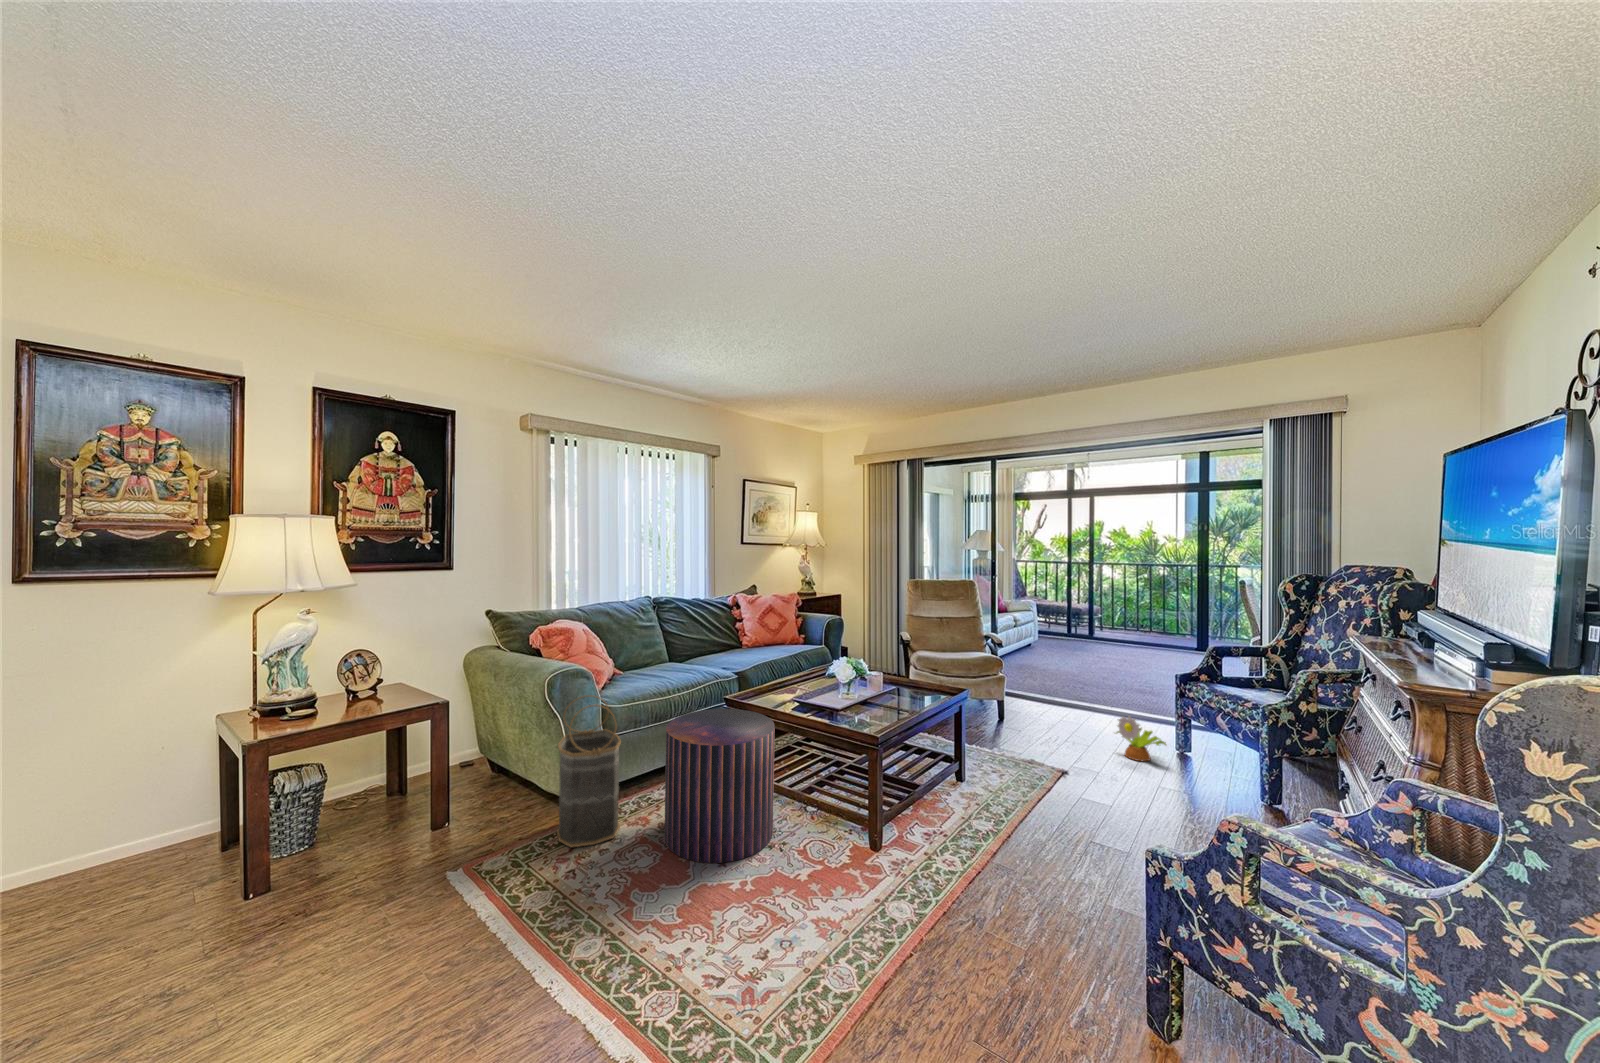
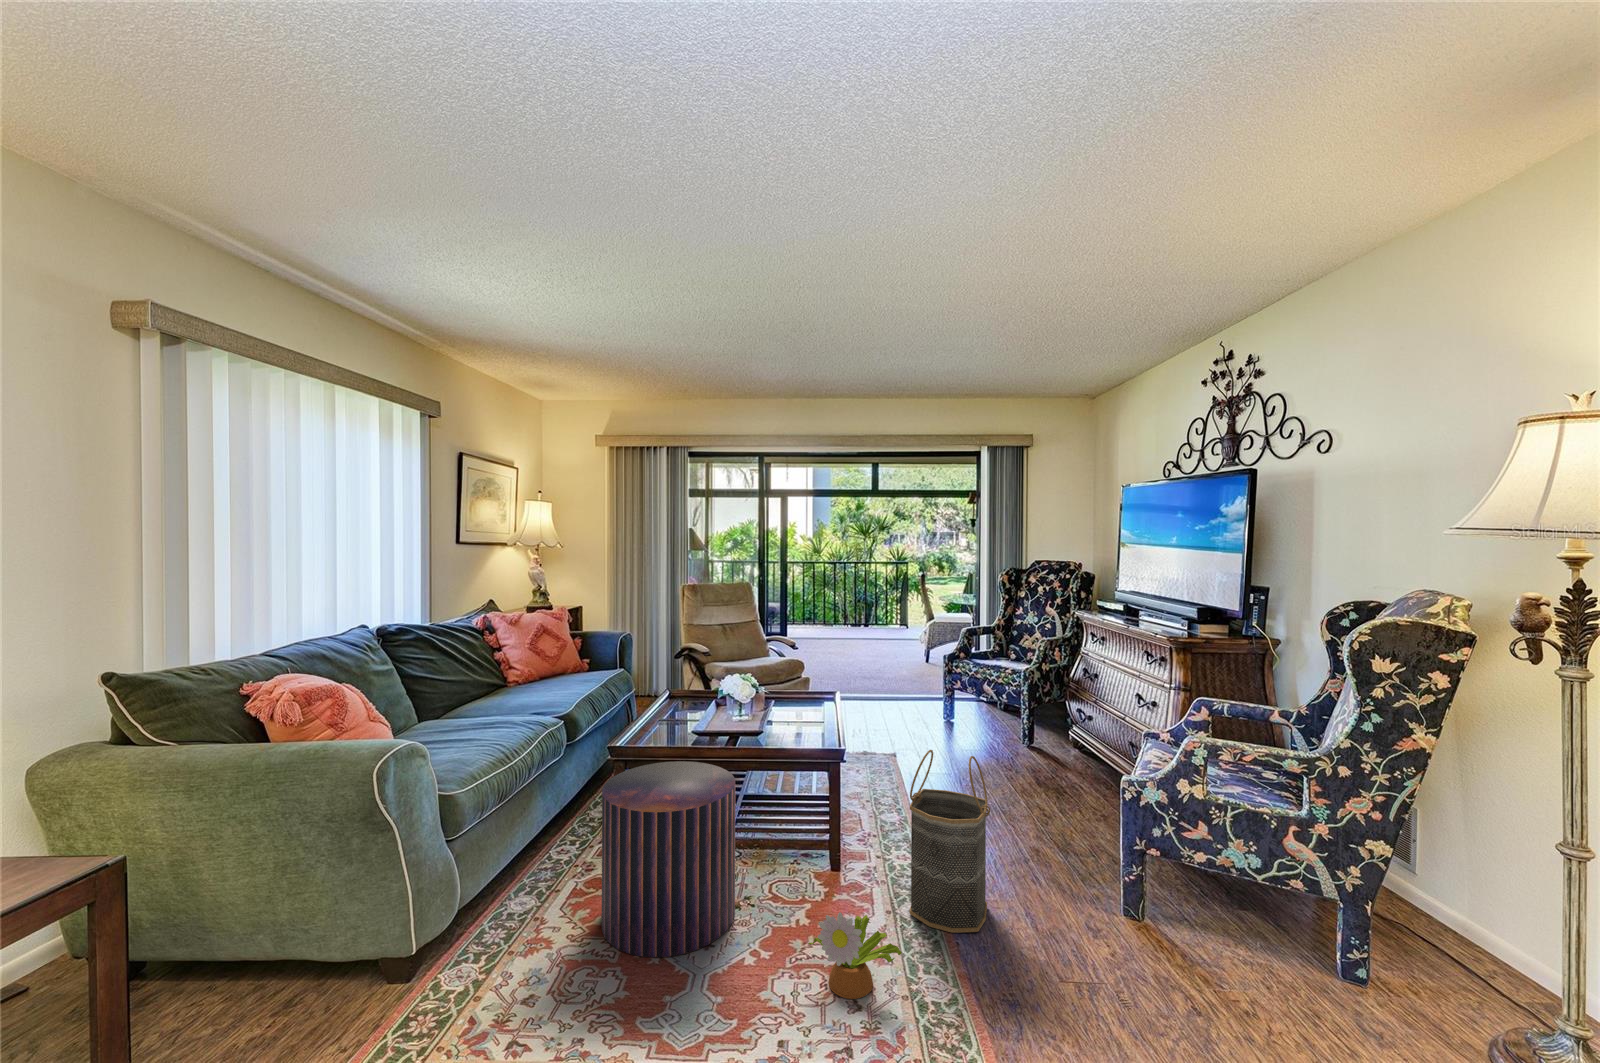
basket: present [557,695,621,847] -> present [909,750,990,933]
decorative plant: present [1116,716,1166,761] -> present [808,912,901,999]

